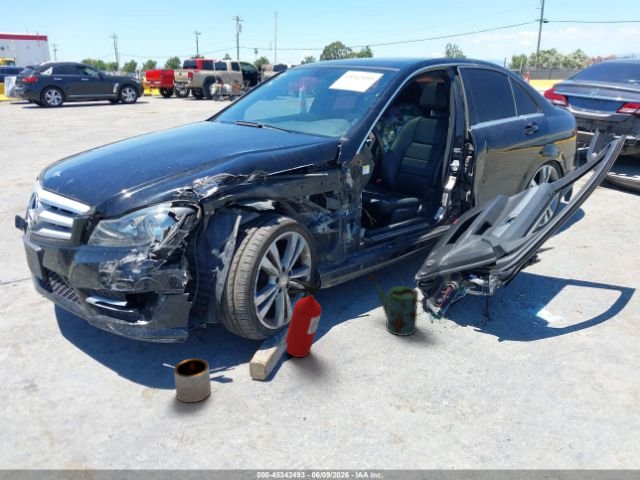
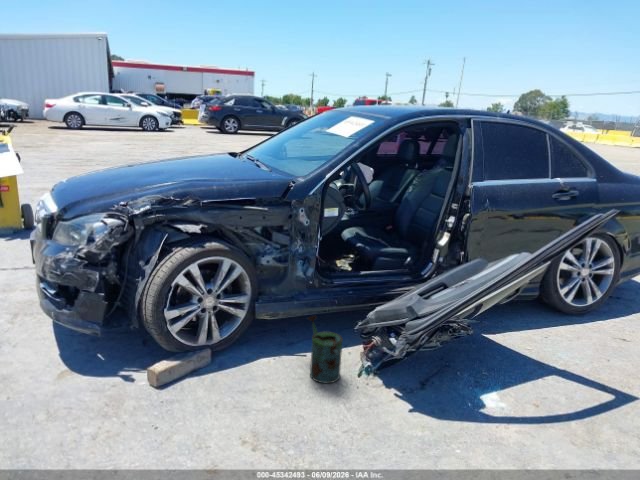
fire extinguisher: present [286,278,321,357] -> none [196,300,228,377]
planter: present [174,358,211,402] -> none [76,353,111,391]

